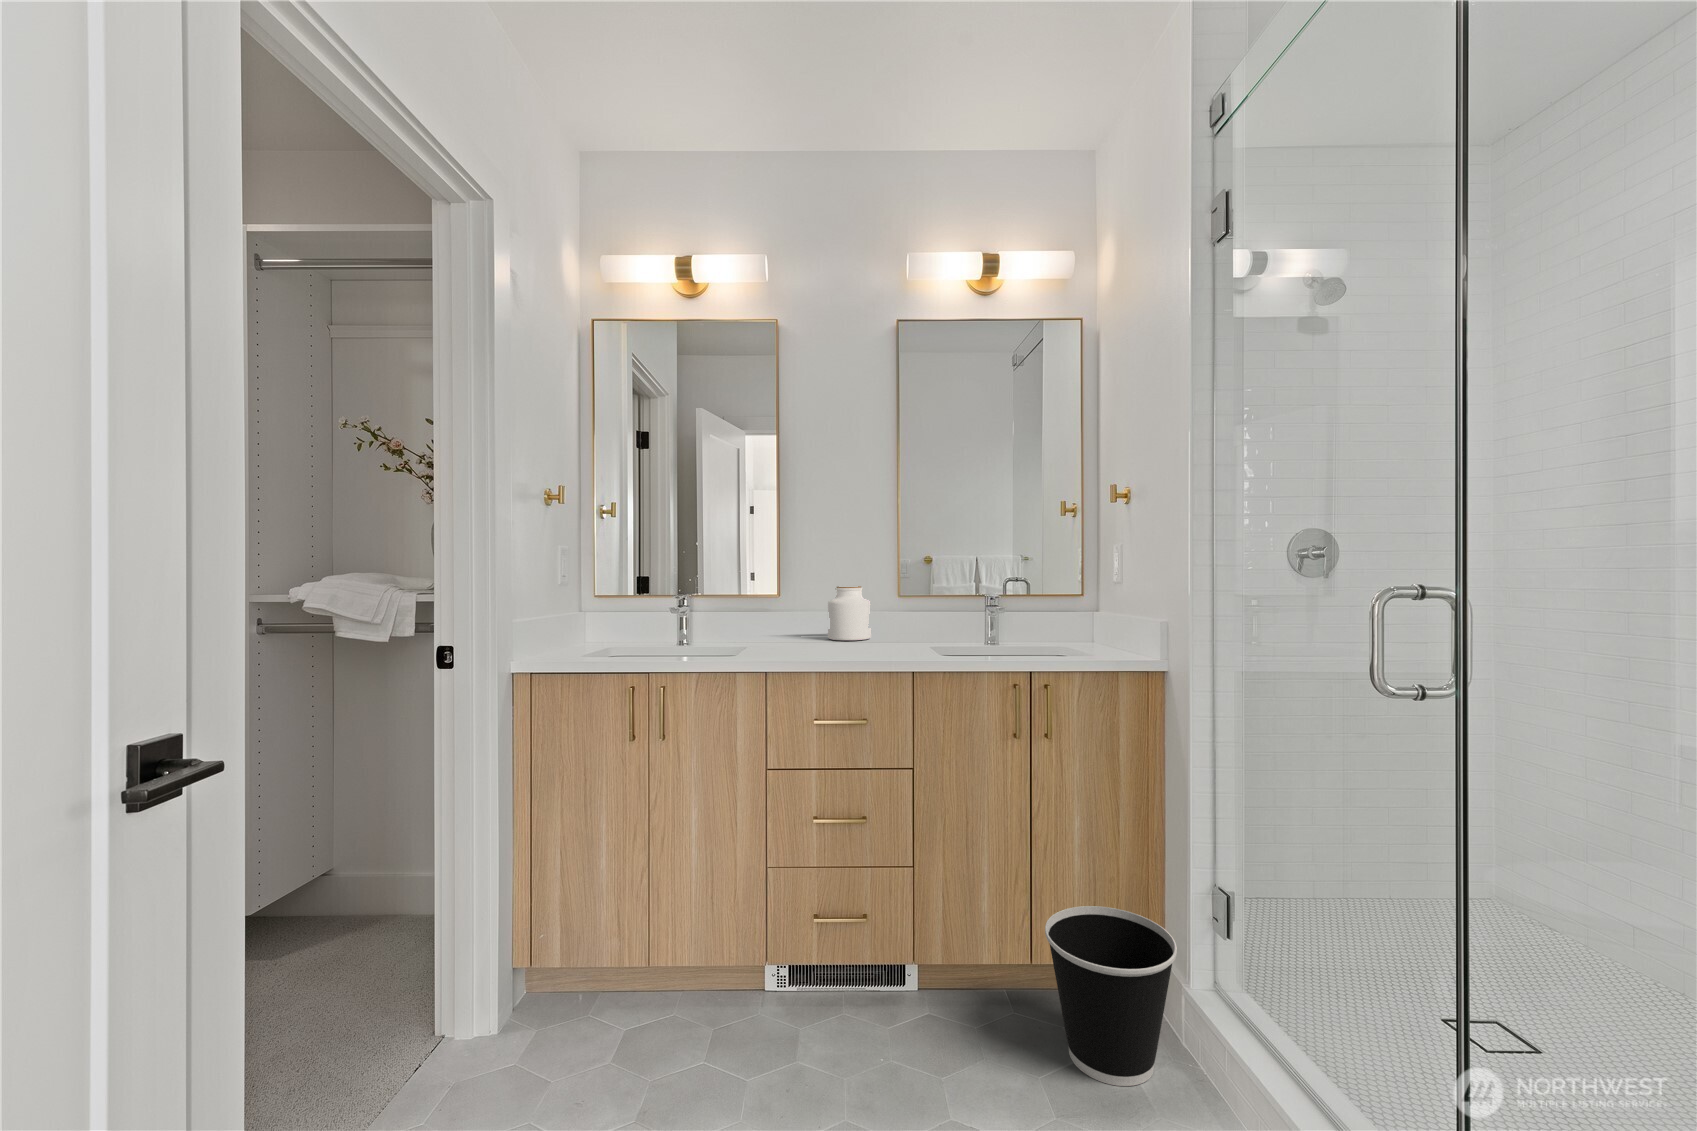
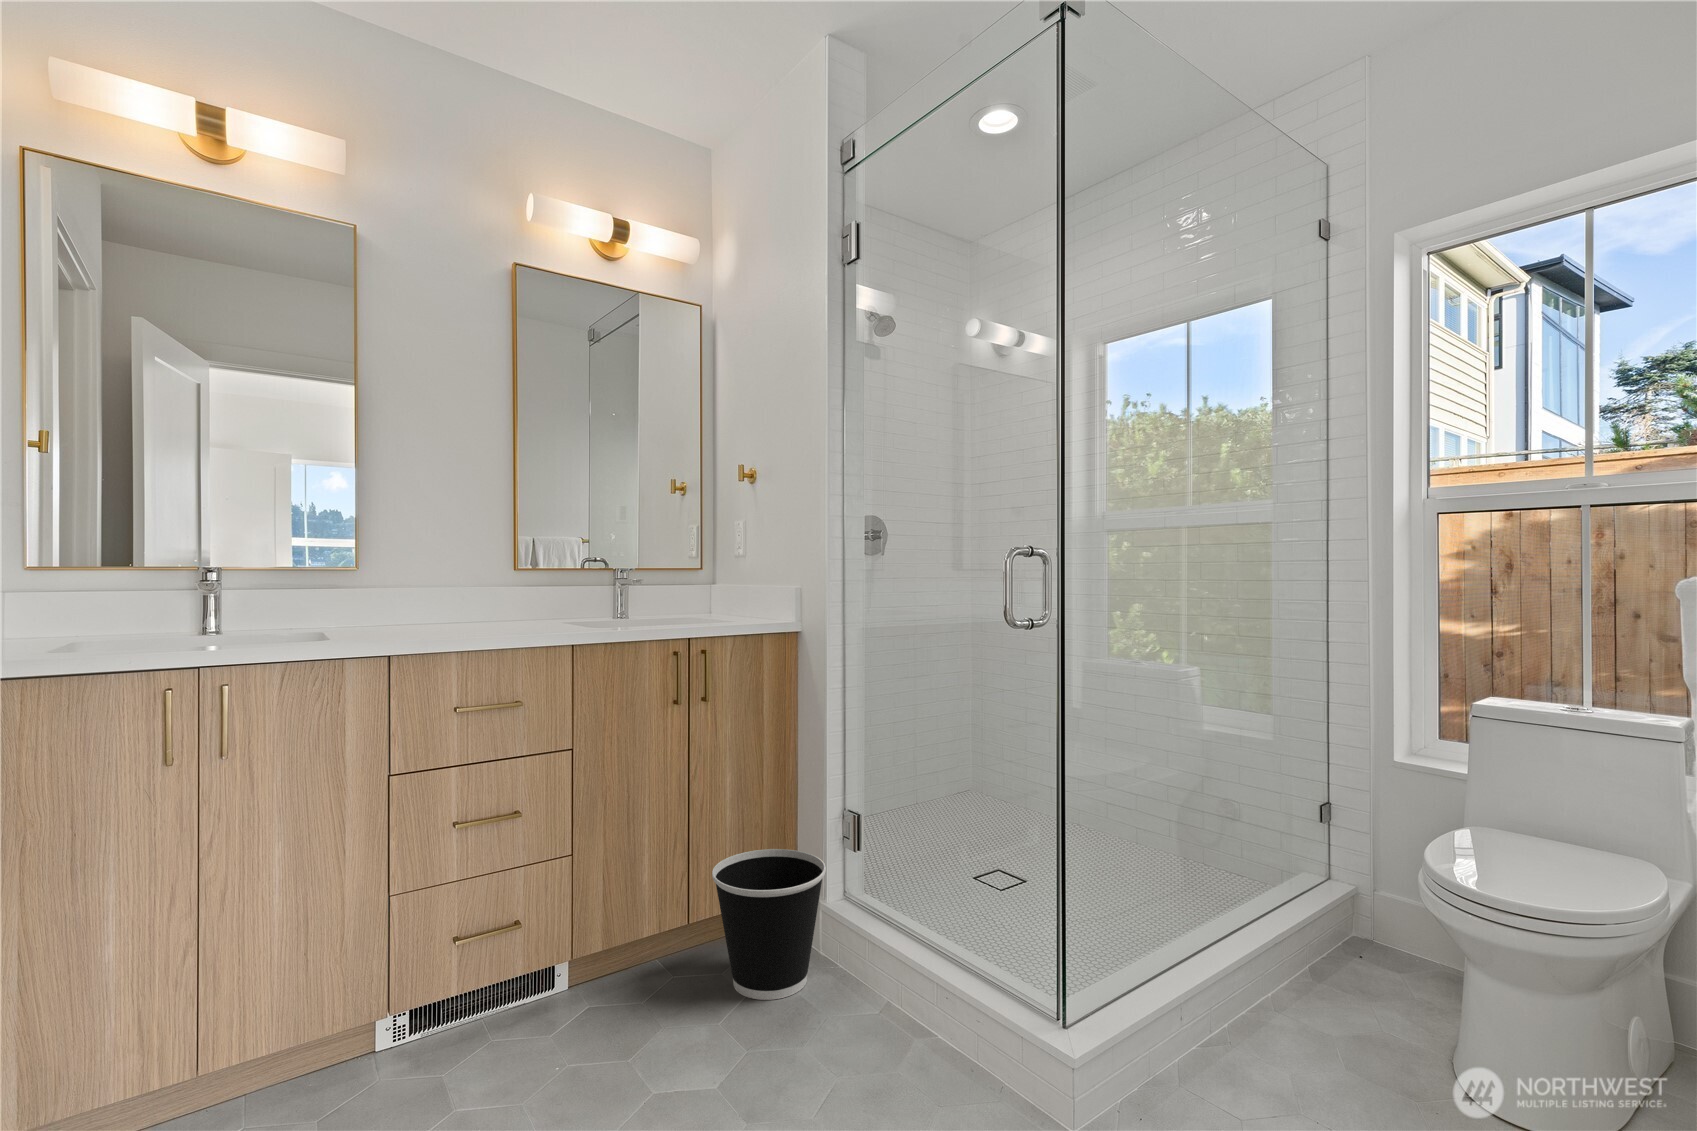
jar: present [828,586,871,640] -> none [425,559,482,622]

